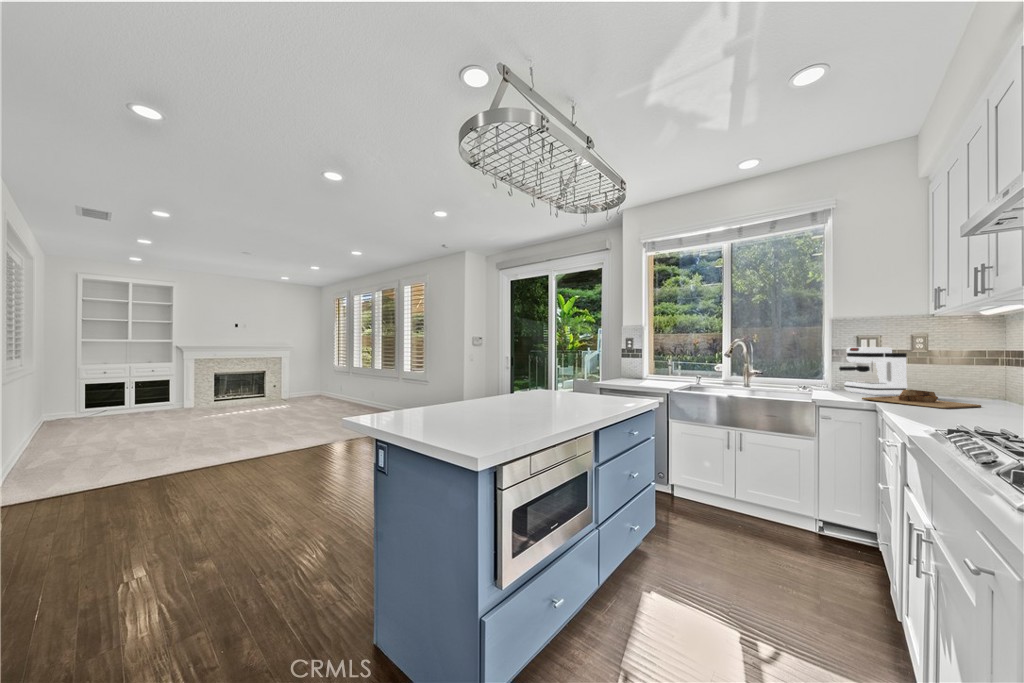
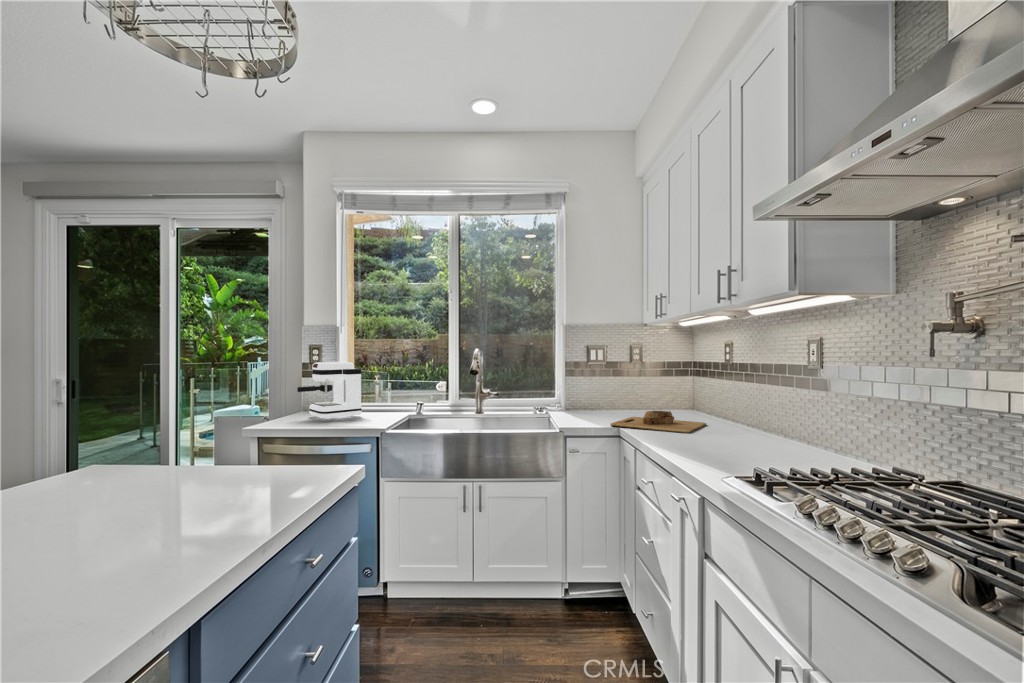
coffee maker: present [839,347,907,395] -> present [297,362,362,419]

